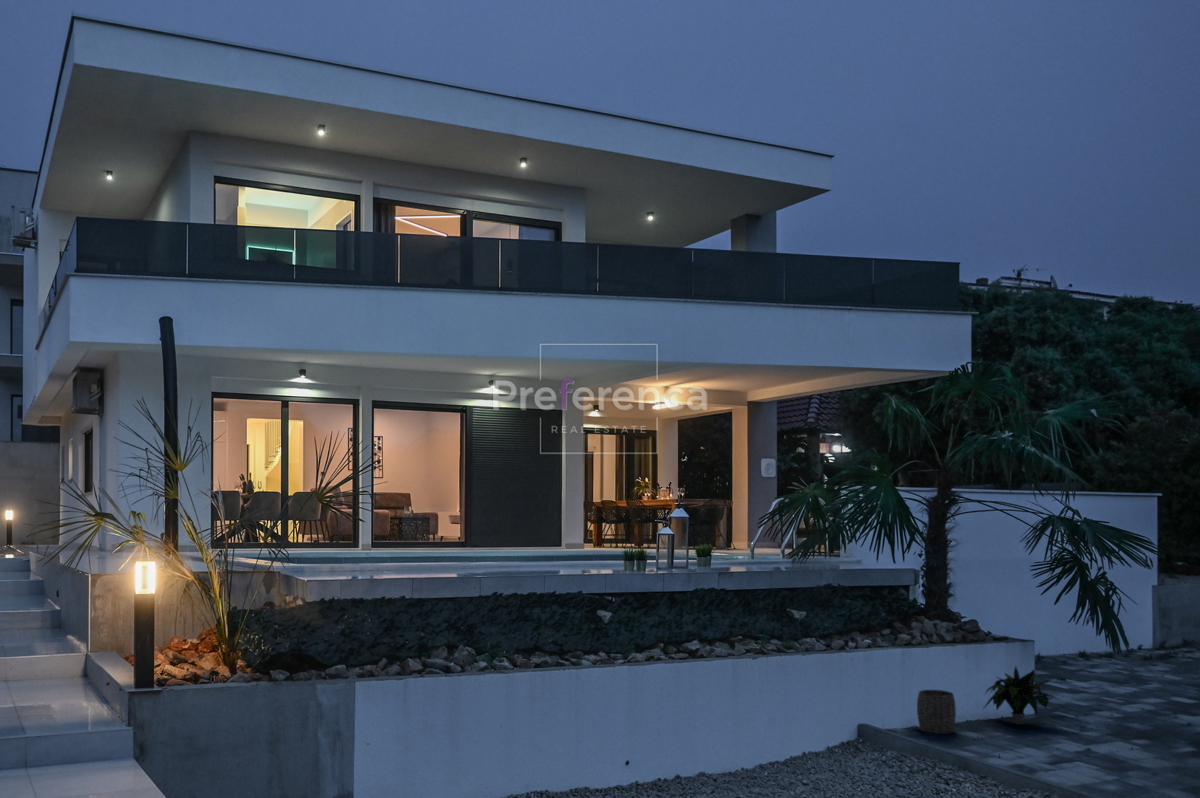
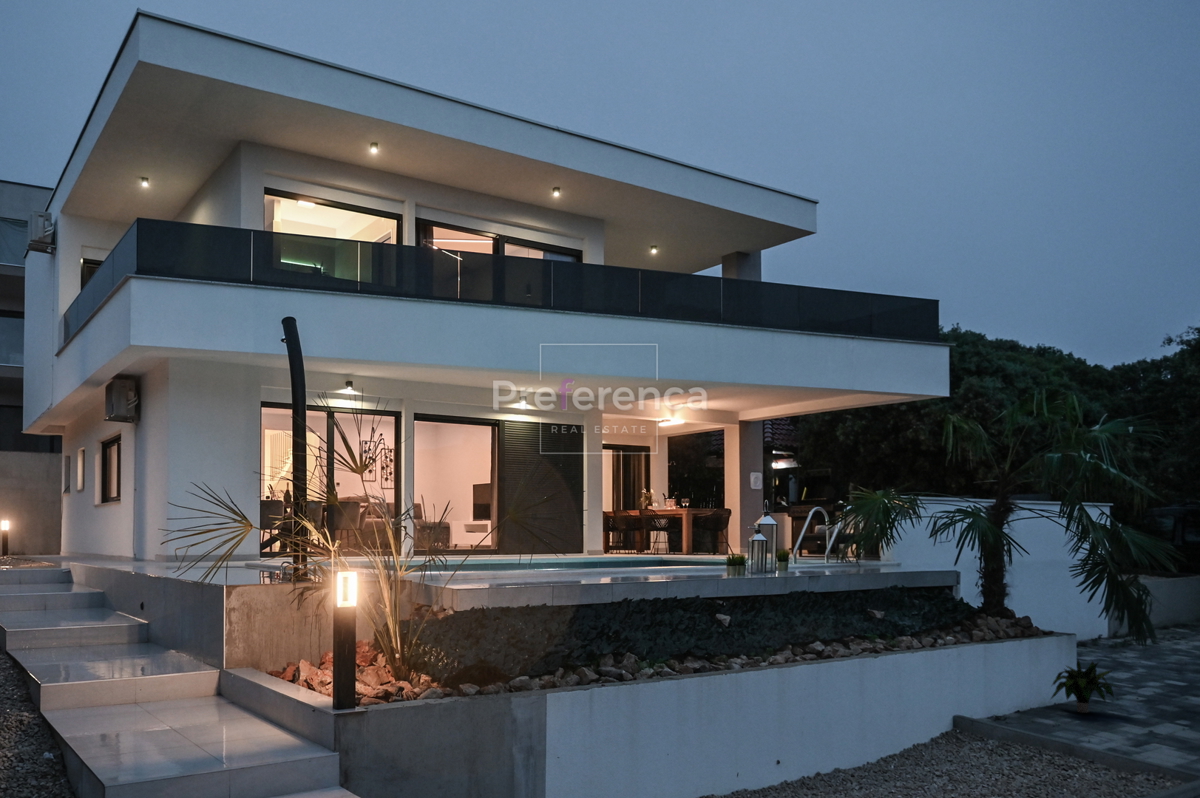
woven basket: present [917,690,956,734] -> none [1000,683,1037,724]

